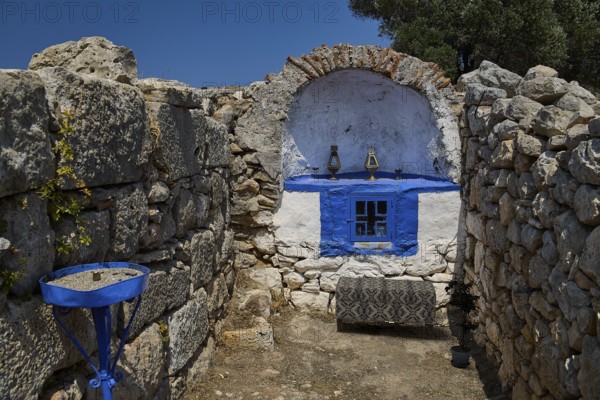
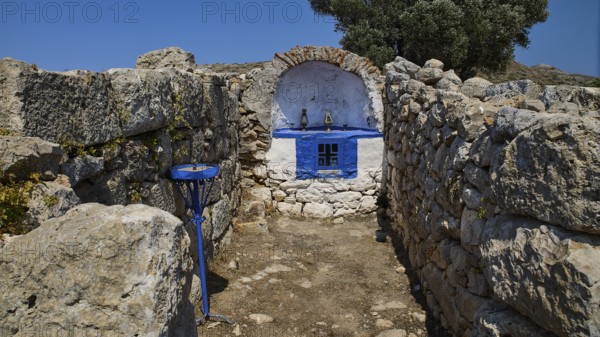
bench: present [335,277,436,338] -> none [306,193,368,228]

